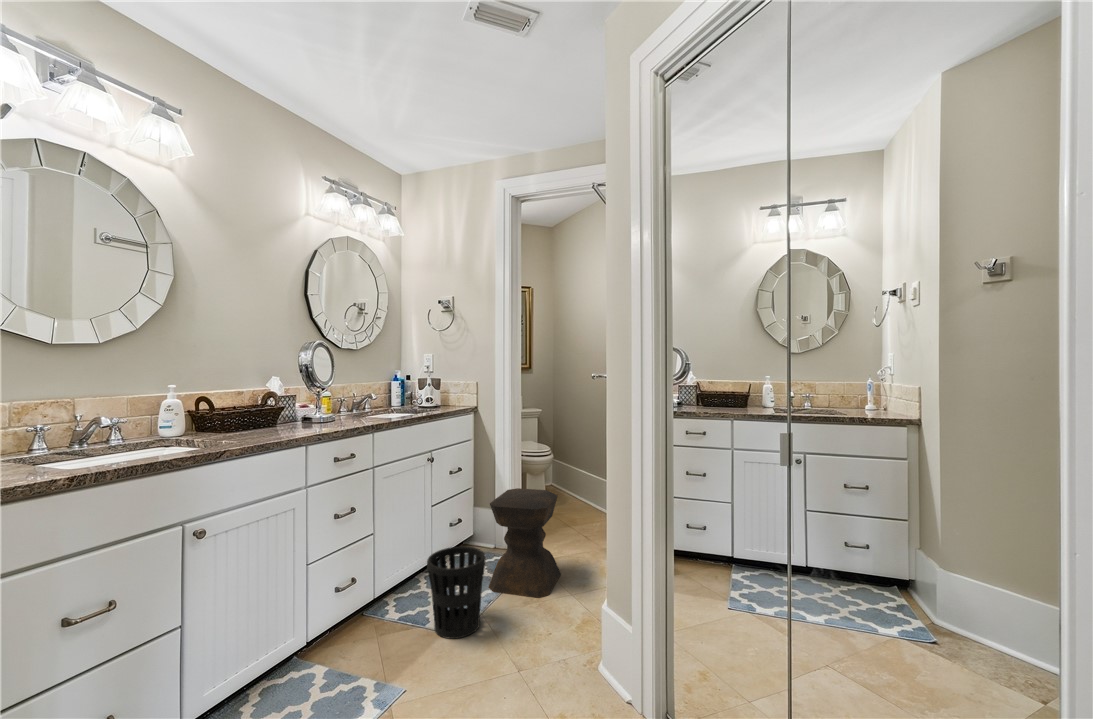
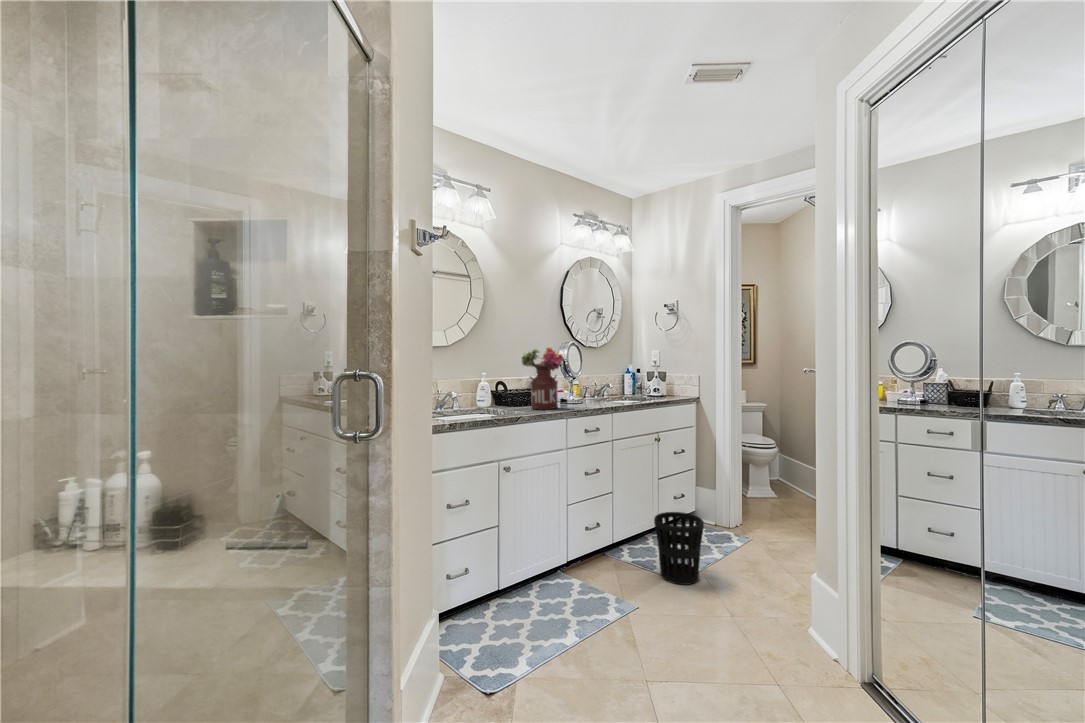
flower arrangement: none [234,347,305,435] -> present [522,348,564,409]
stool: present [489,488,561,598] -> none [708,472,780,571]

